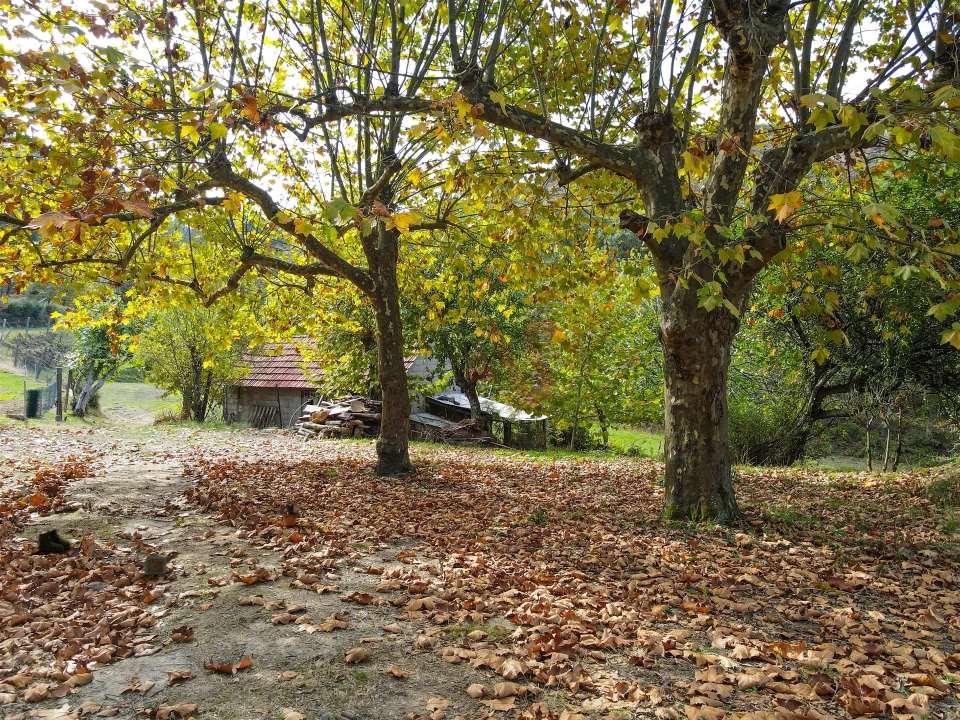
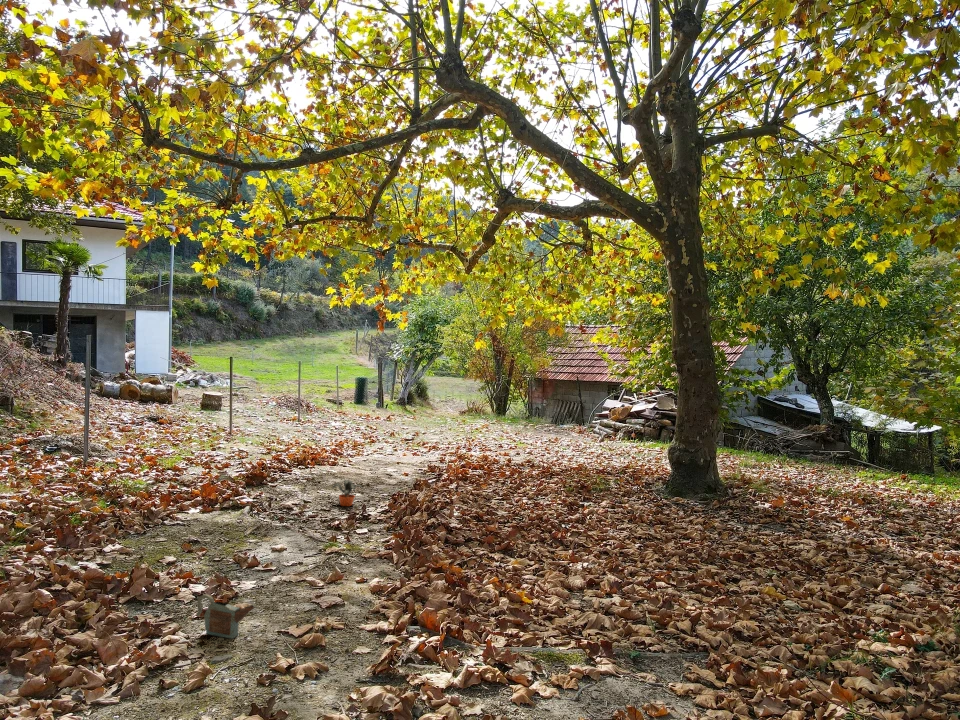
potted plant: present [278,503,303,526] -> present [333,480,363,506]
boots: present [38,529,71,552] -> none [150,531,189,565]

